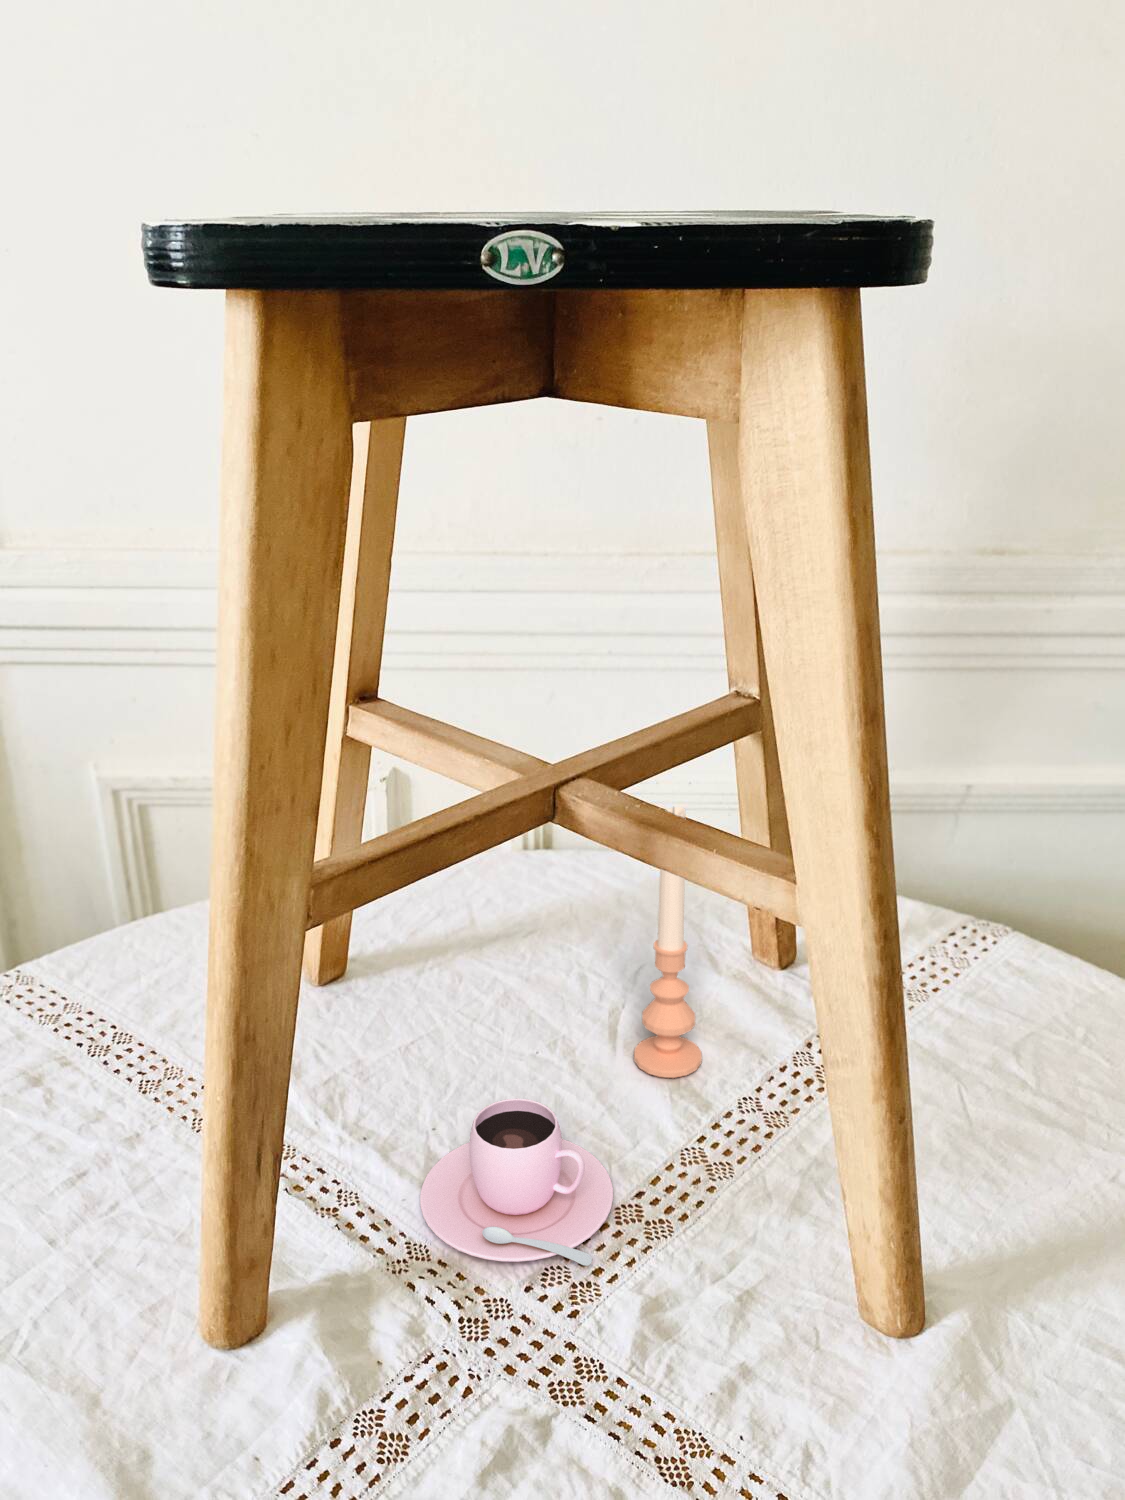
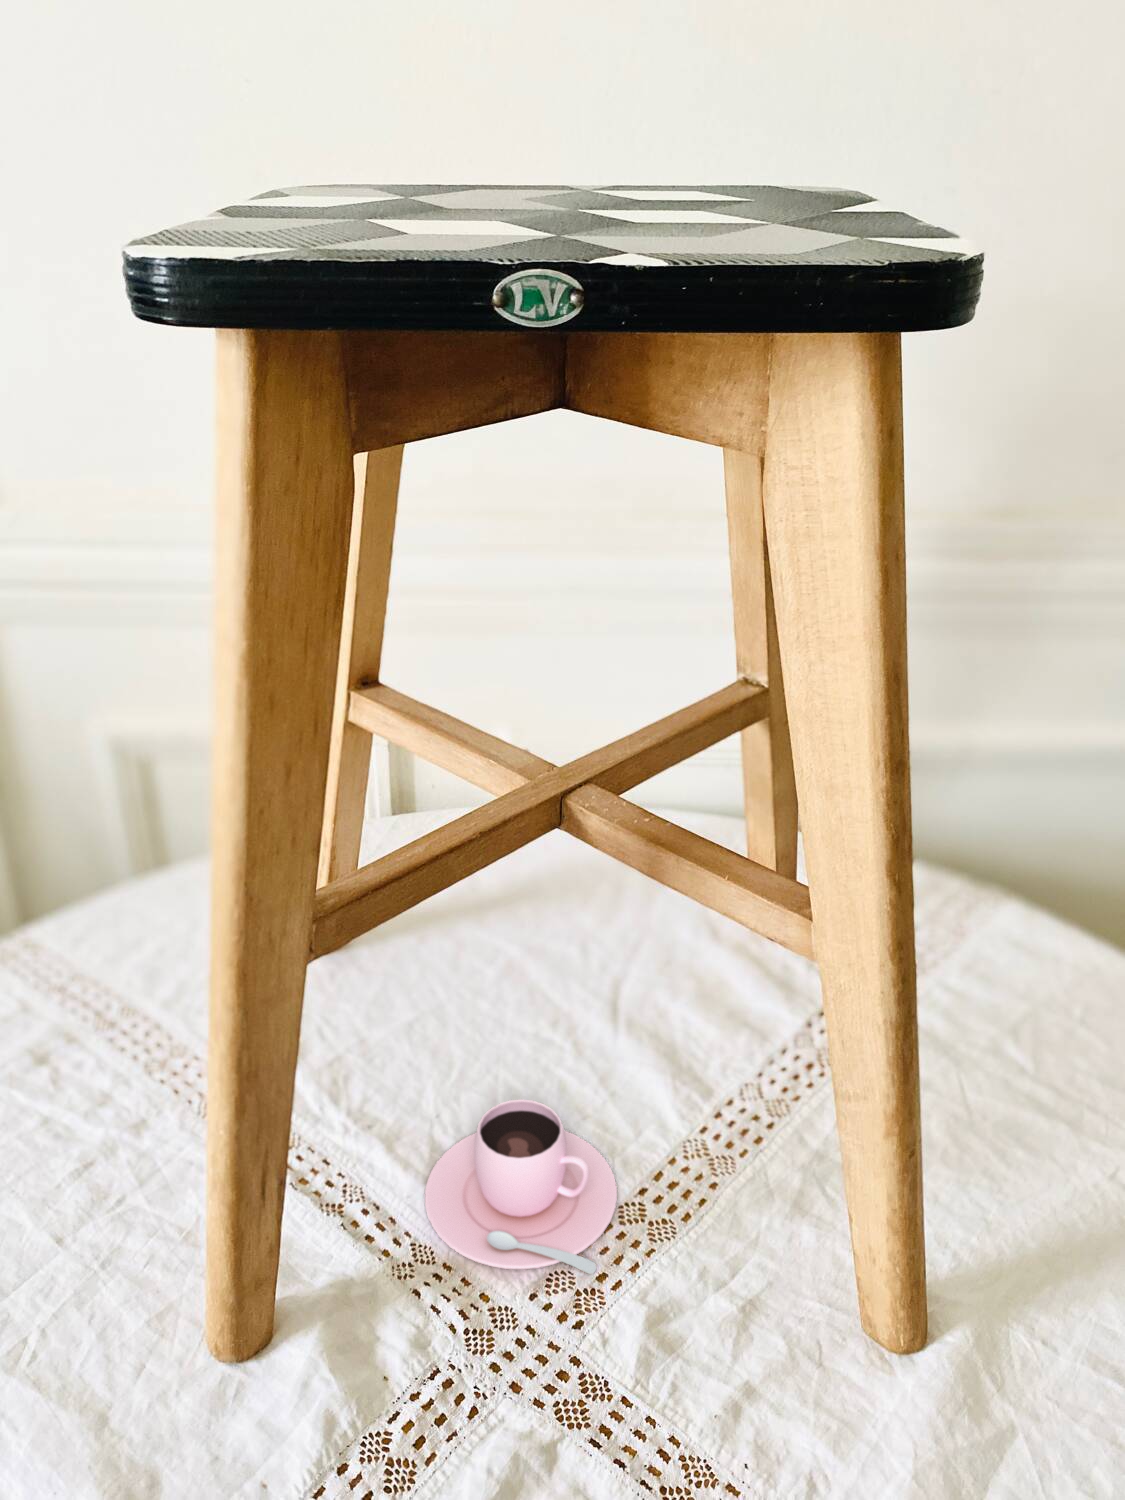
candle: present [634,807,702,1078] -> none [637,798,704,1061]

